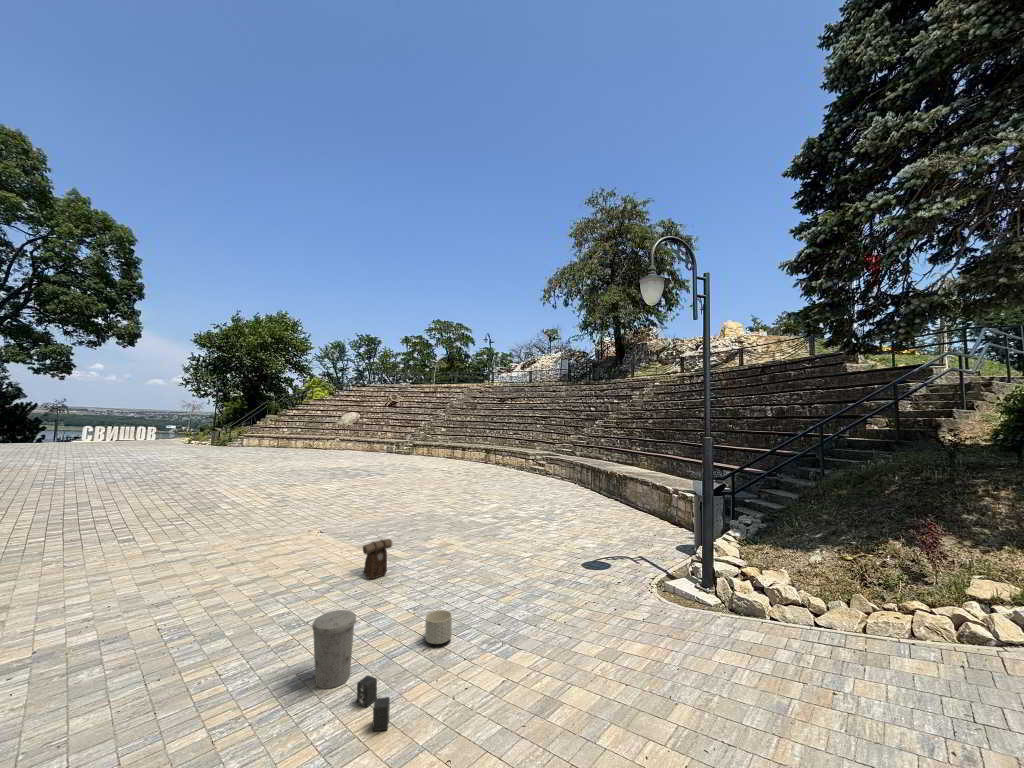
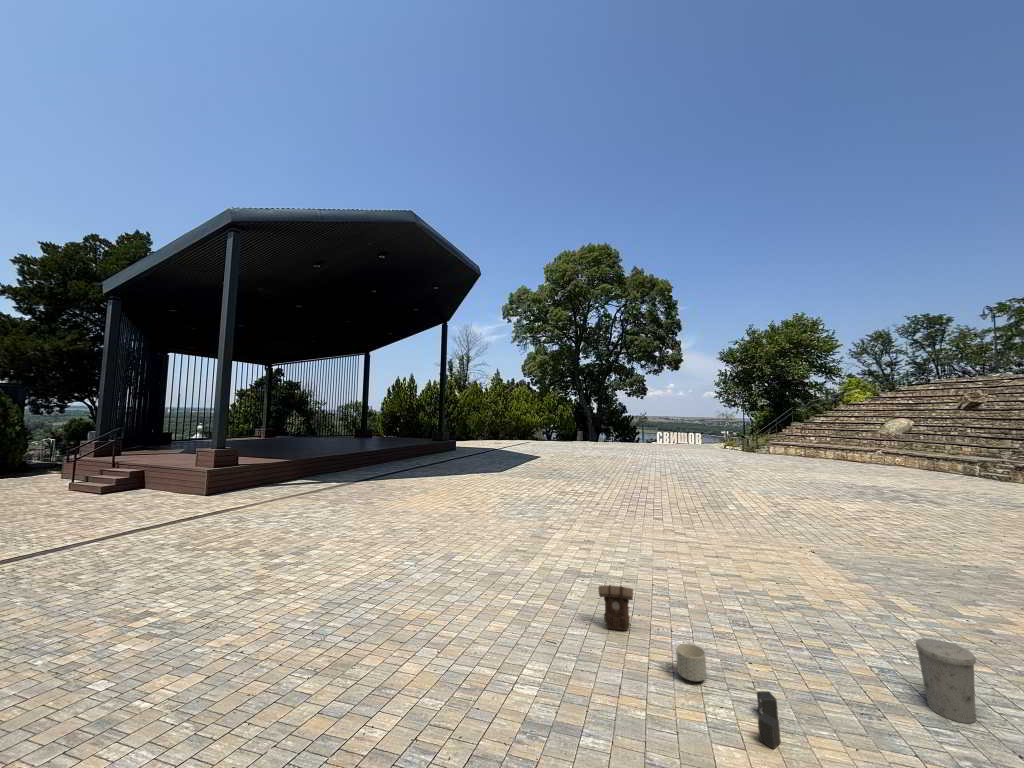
backpack: present [363,539,392,579] -> present [598,585,633,631]
trash can: present [312,610,356,689] -> present [916,638,976,723]
planter: present [425,610,452,644] -> present [676,643,707,681]

